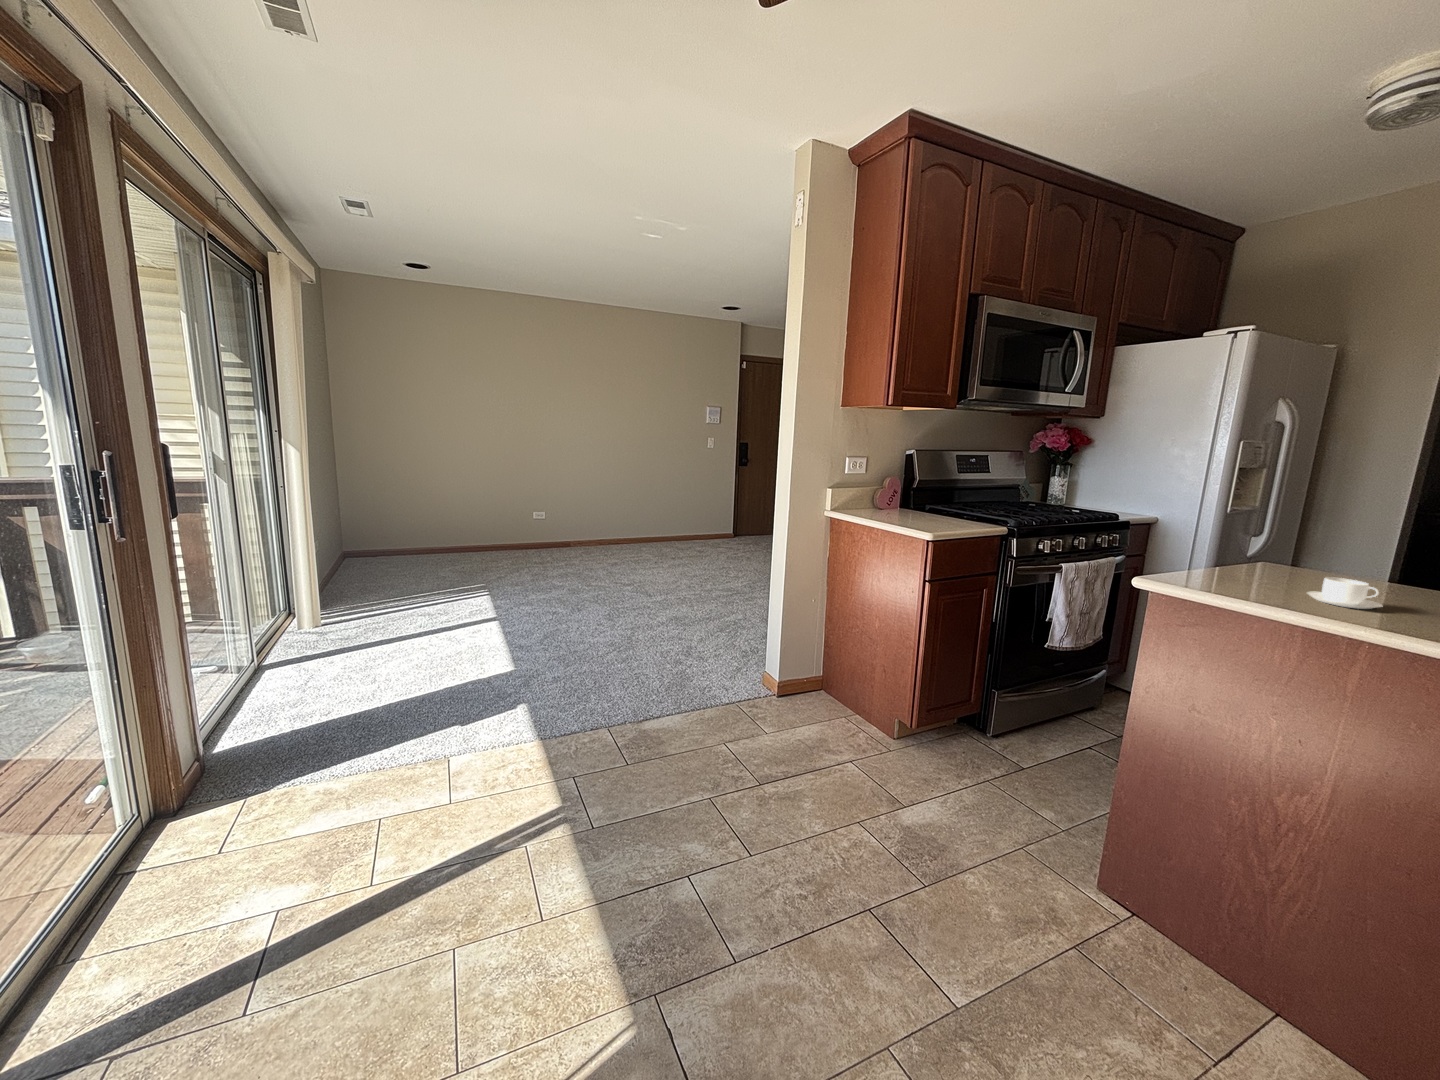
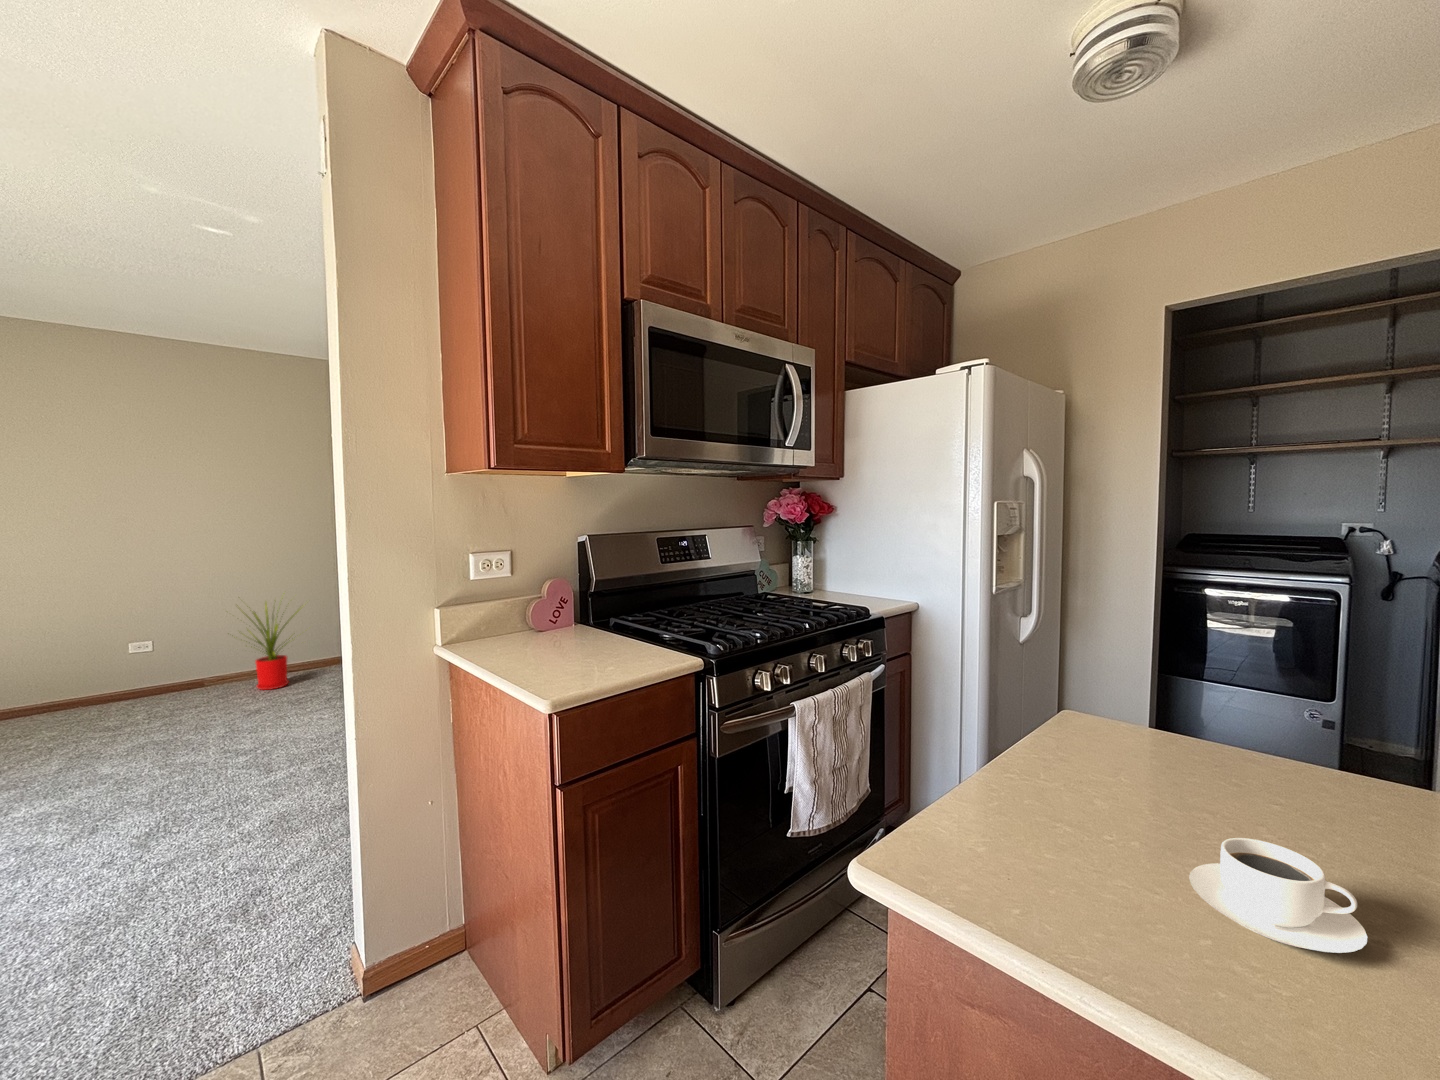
house plant: none [592,485,642,553] -> present [243,603,299,690]

